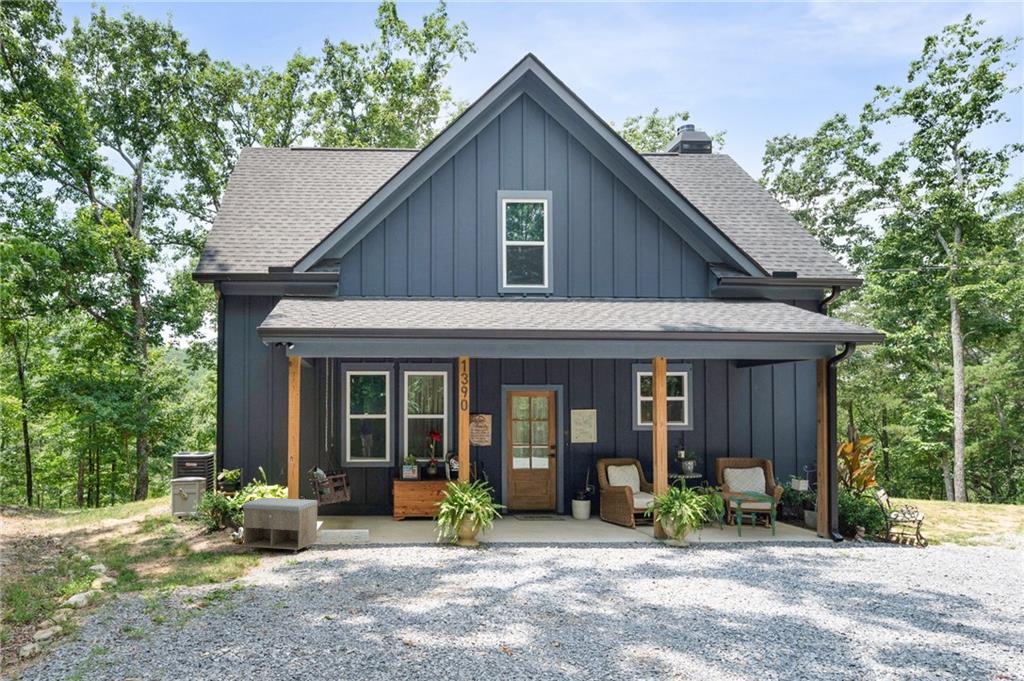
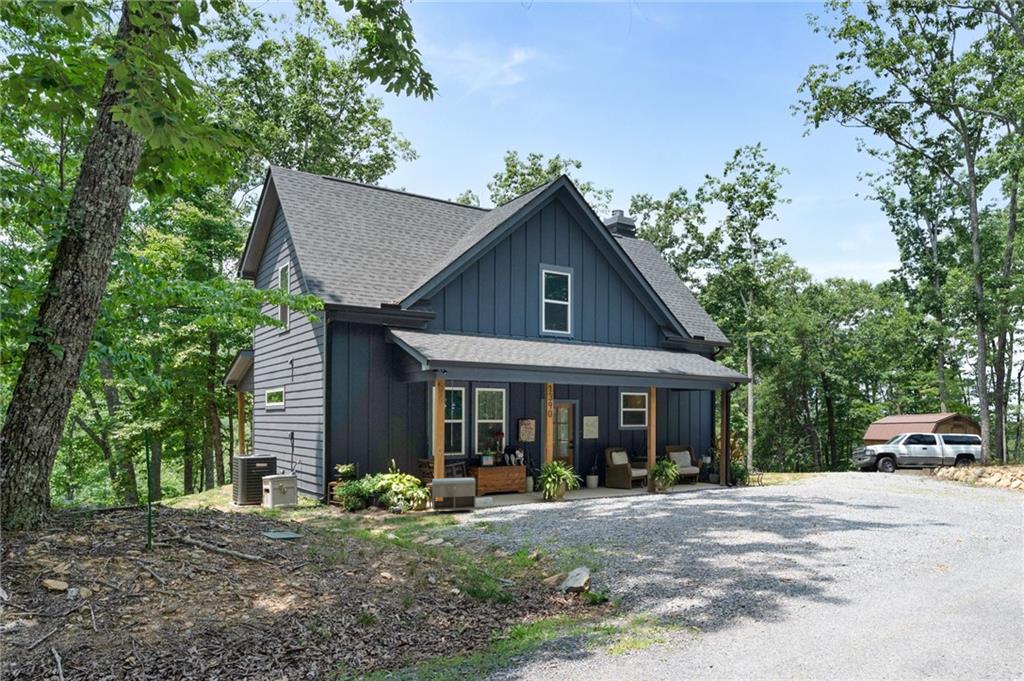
side table: present [715,491,780,537] -> none [676,464,717,490]

